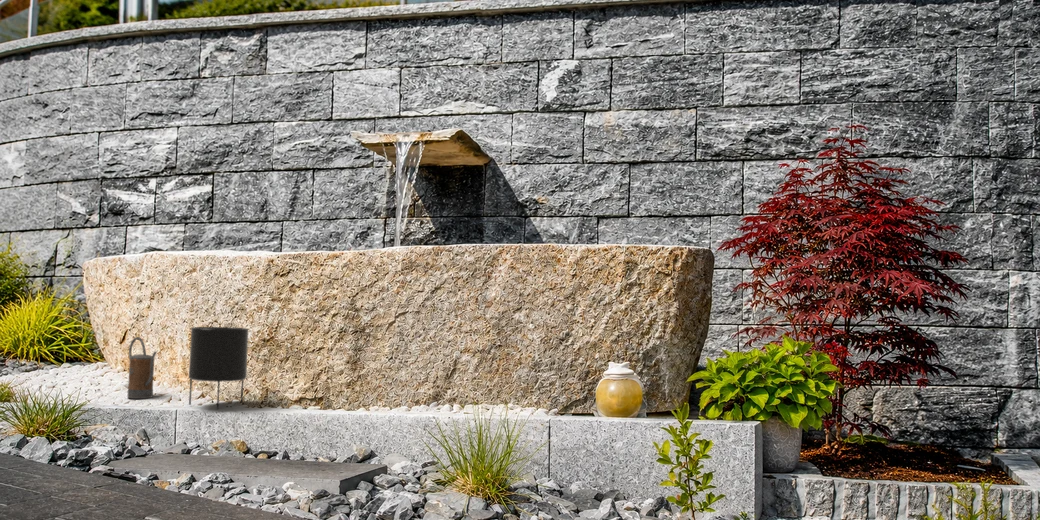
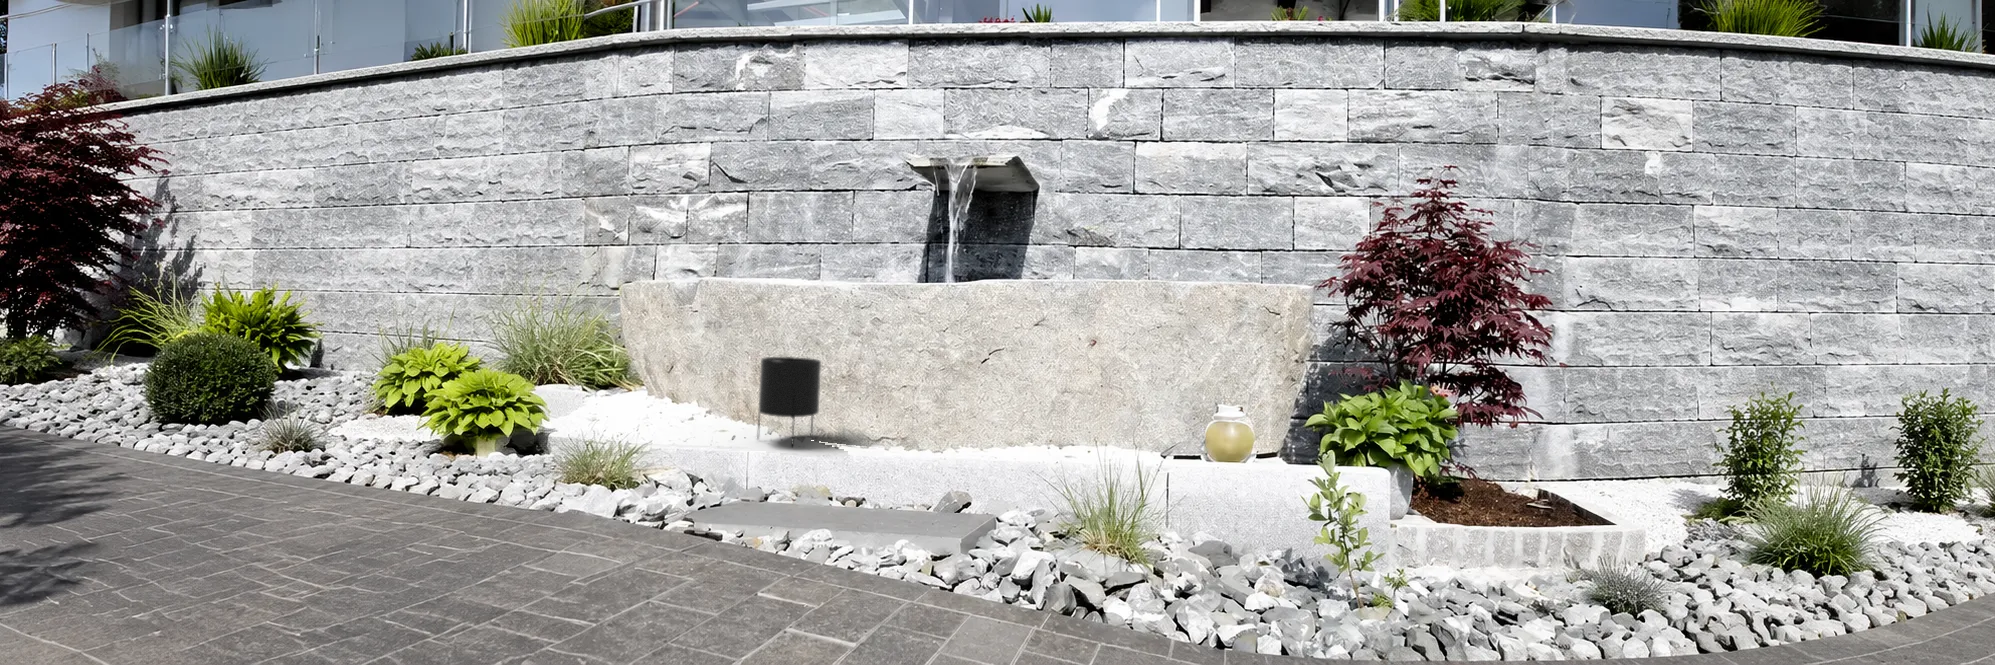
watering can: present [127,337,156,398] -> none [685,365,718,430]

